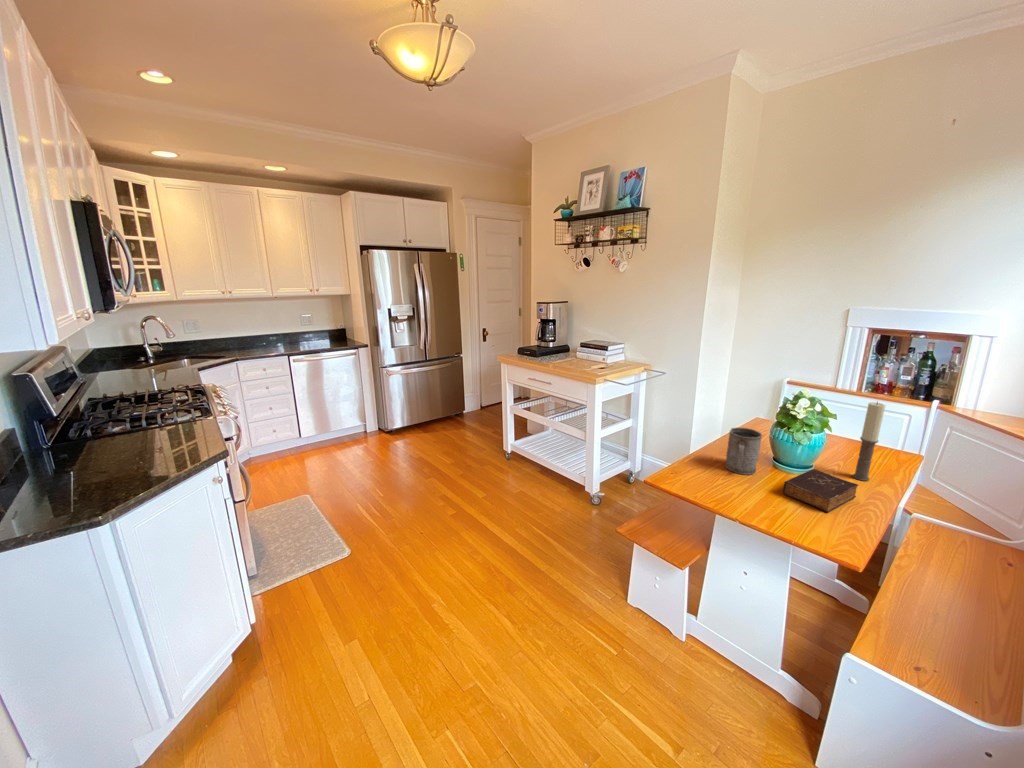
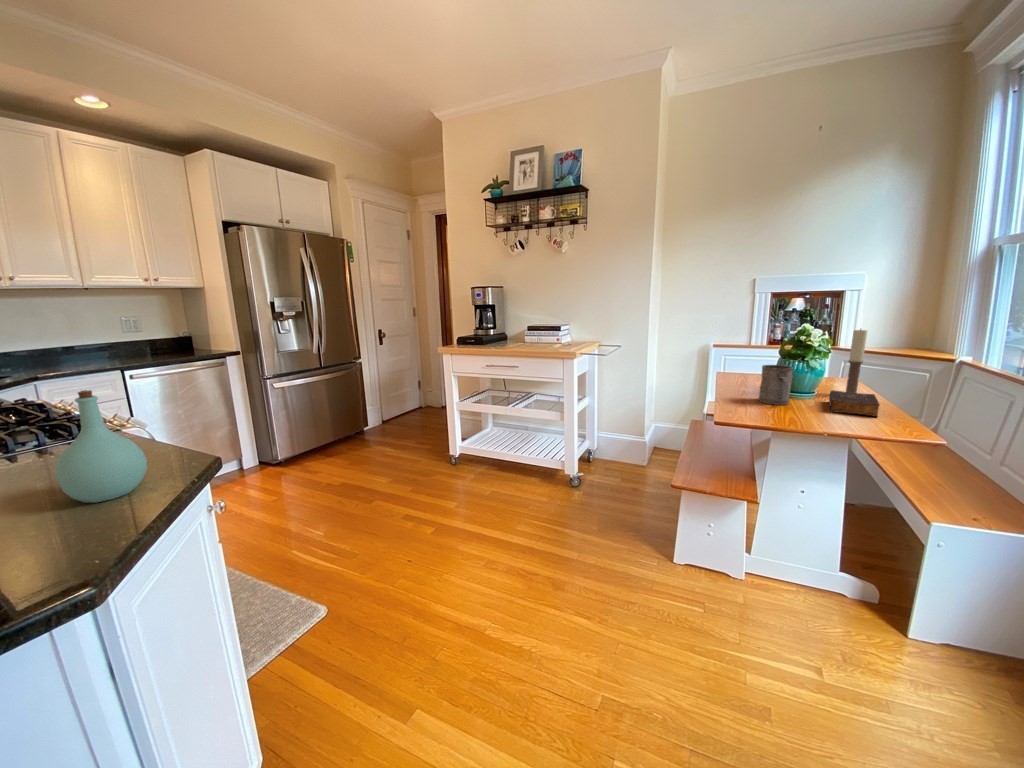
bottle: none [148,406,193,464] -> present [55,390,147,503]

